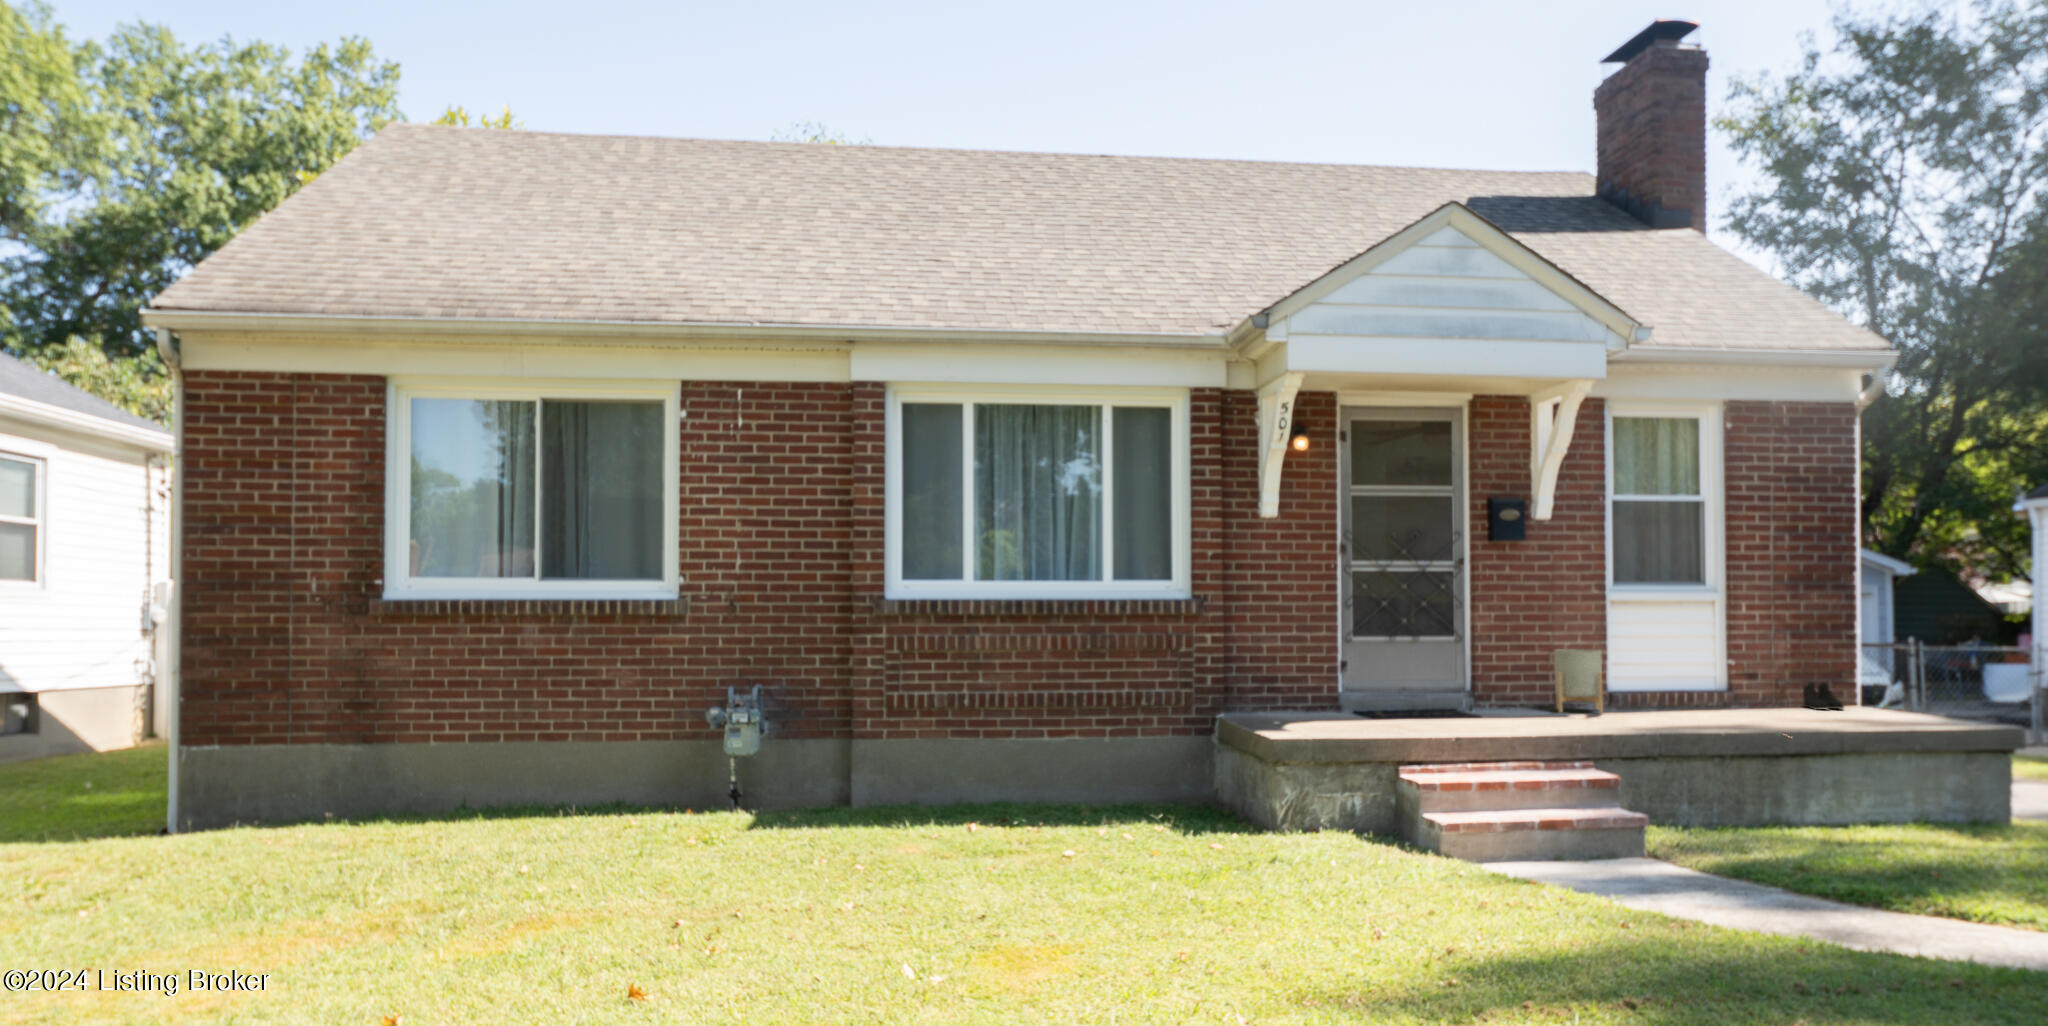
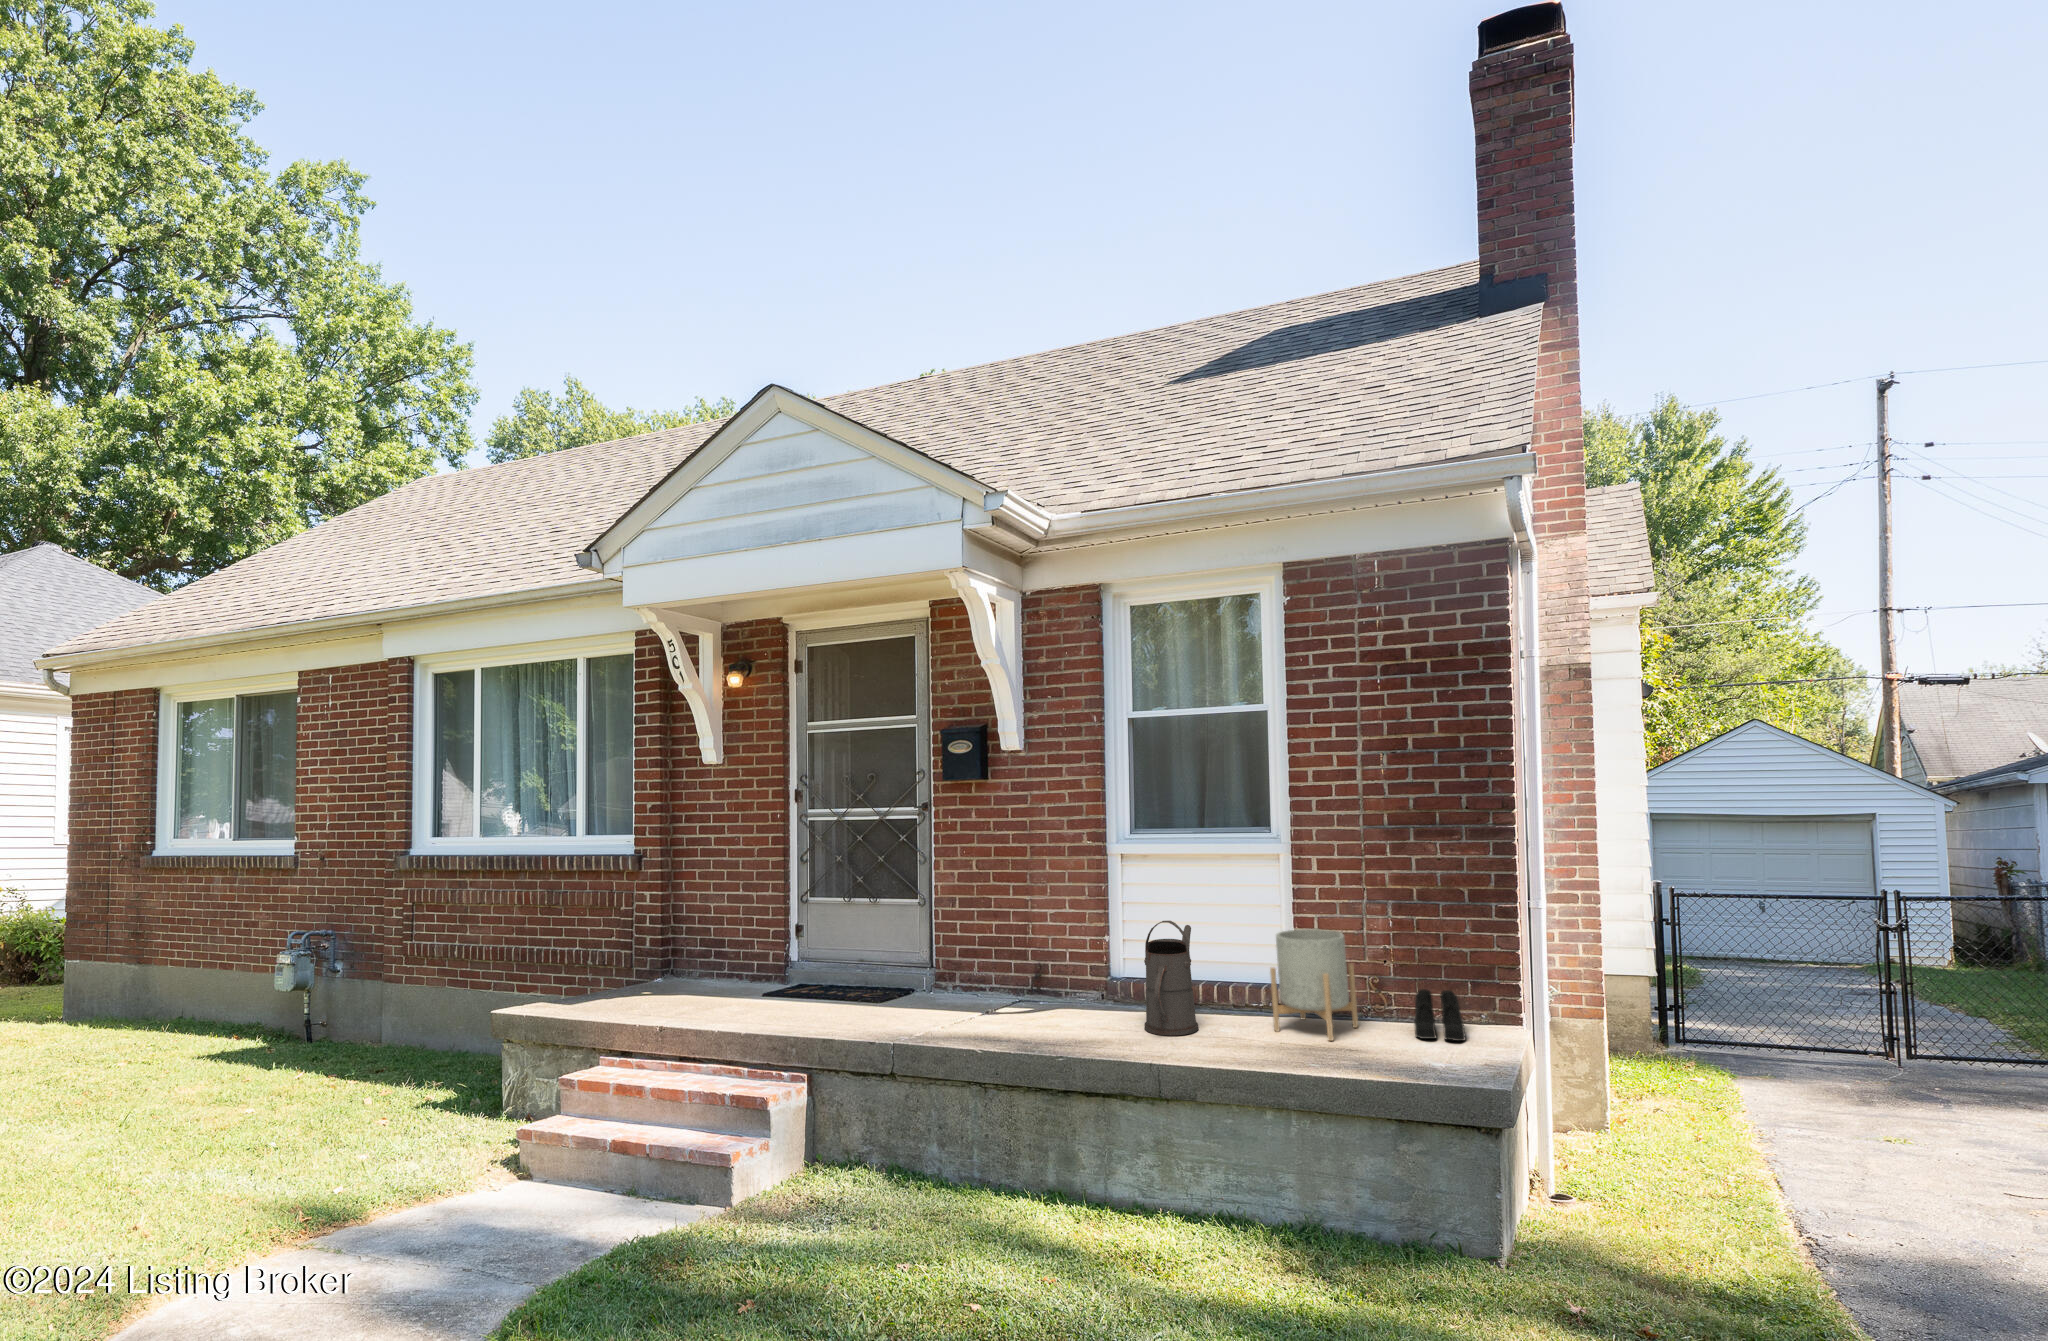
watering can: none [1655,641,1709,715] -> present [1144,921,1199,1036]
planter: present [1554,649,1603,714] -> present [1270,929,1358,1041]

